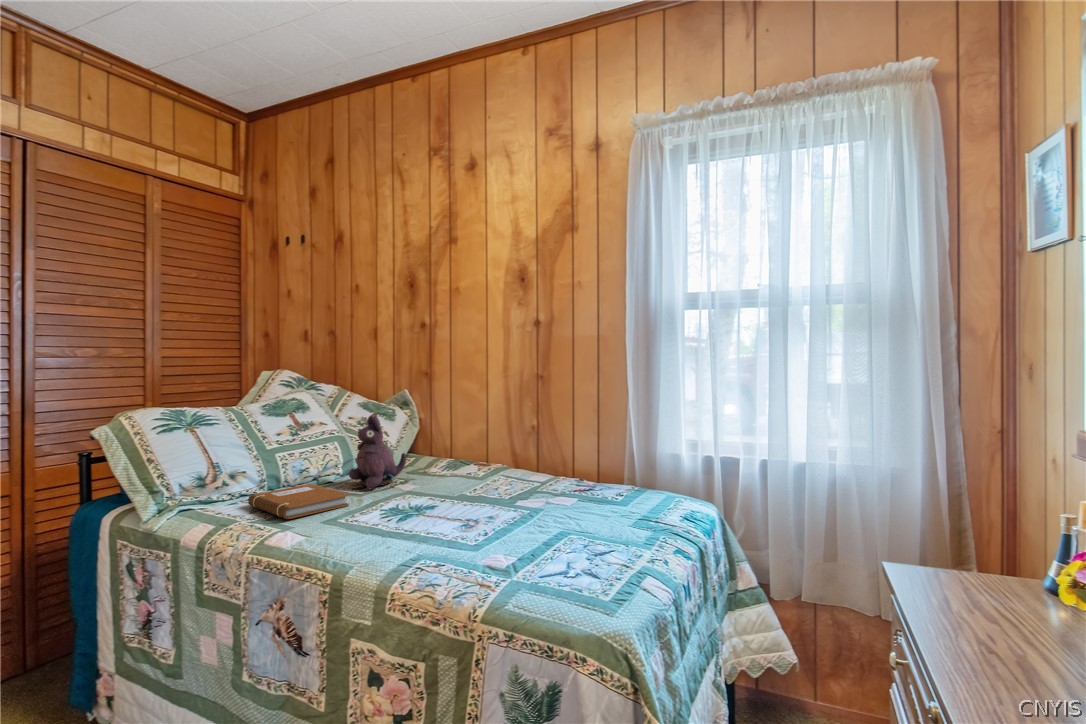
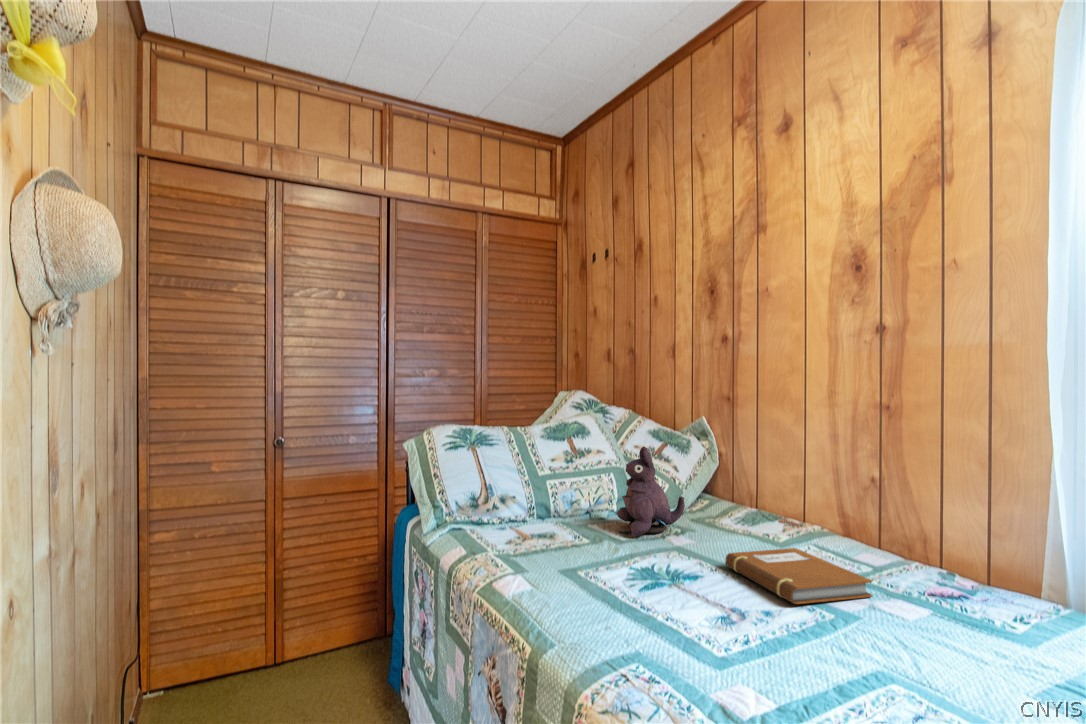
notebook: present [248,484,349,519] -> present [726,548,872,604]

